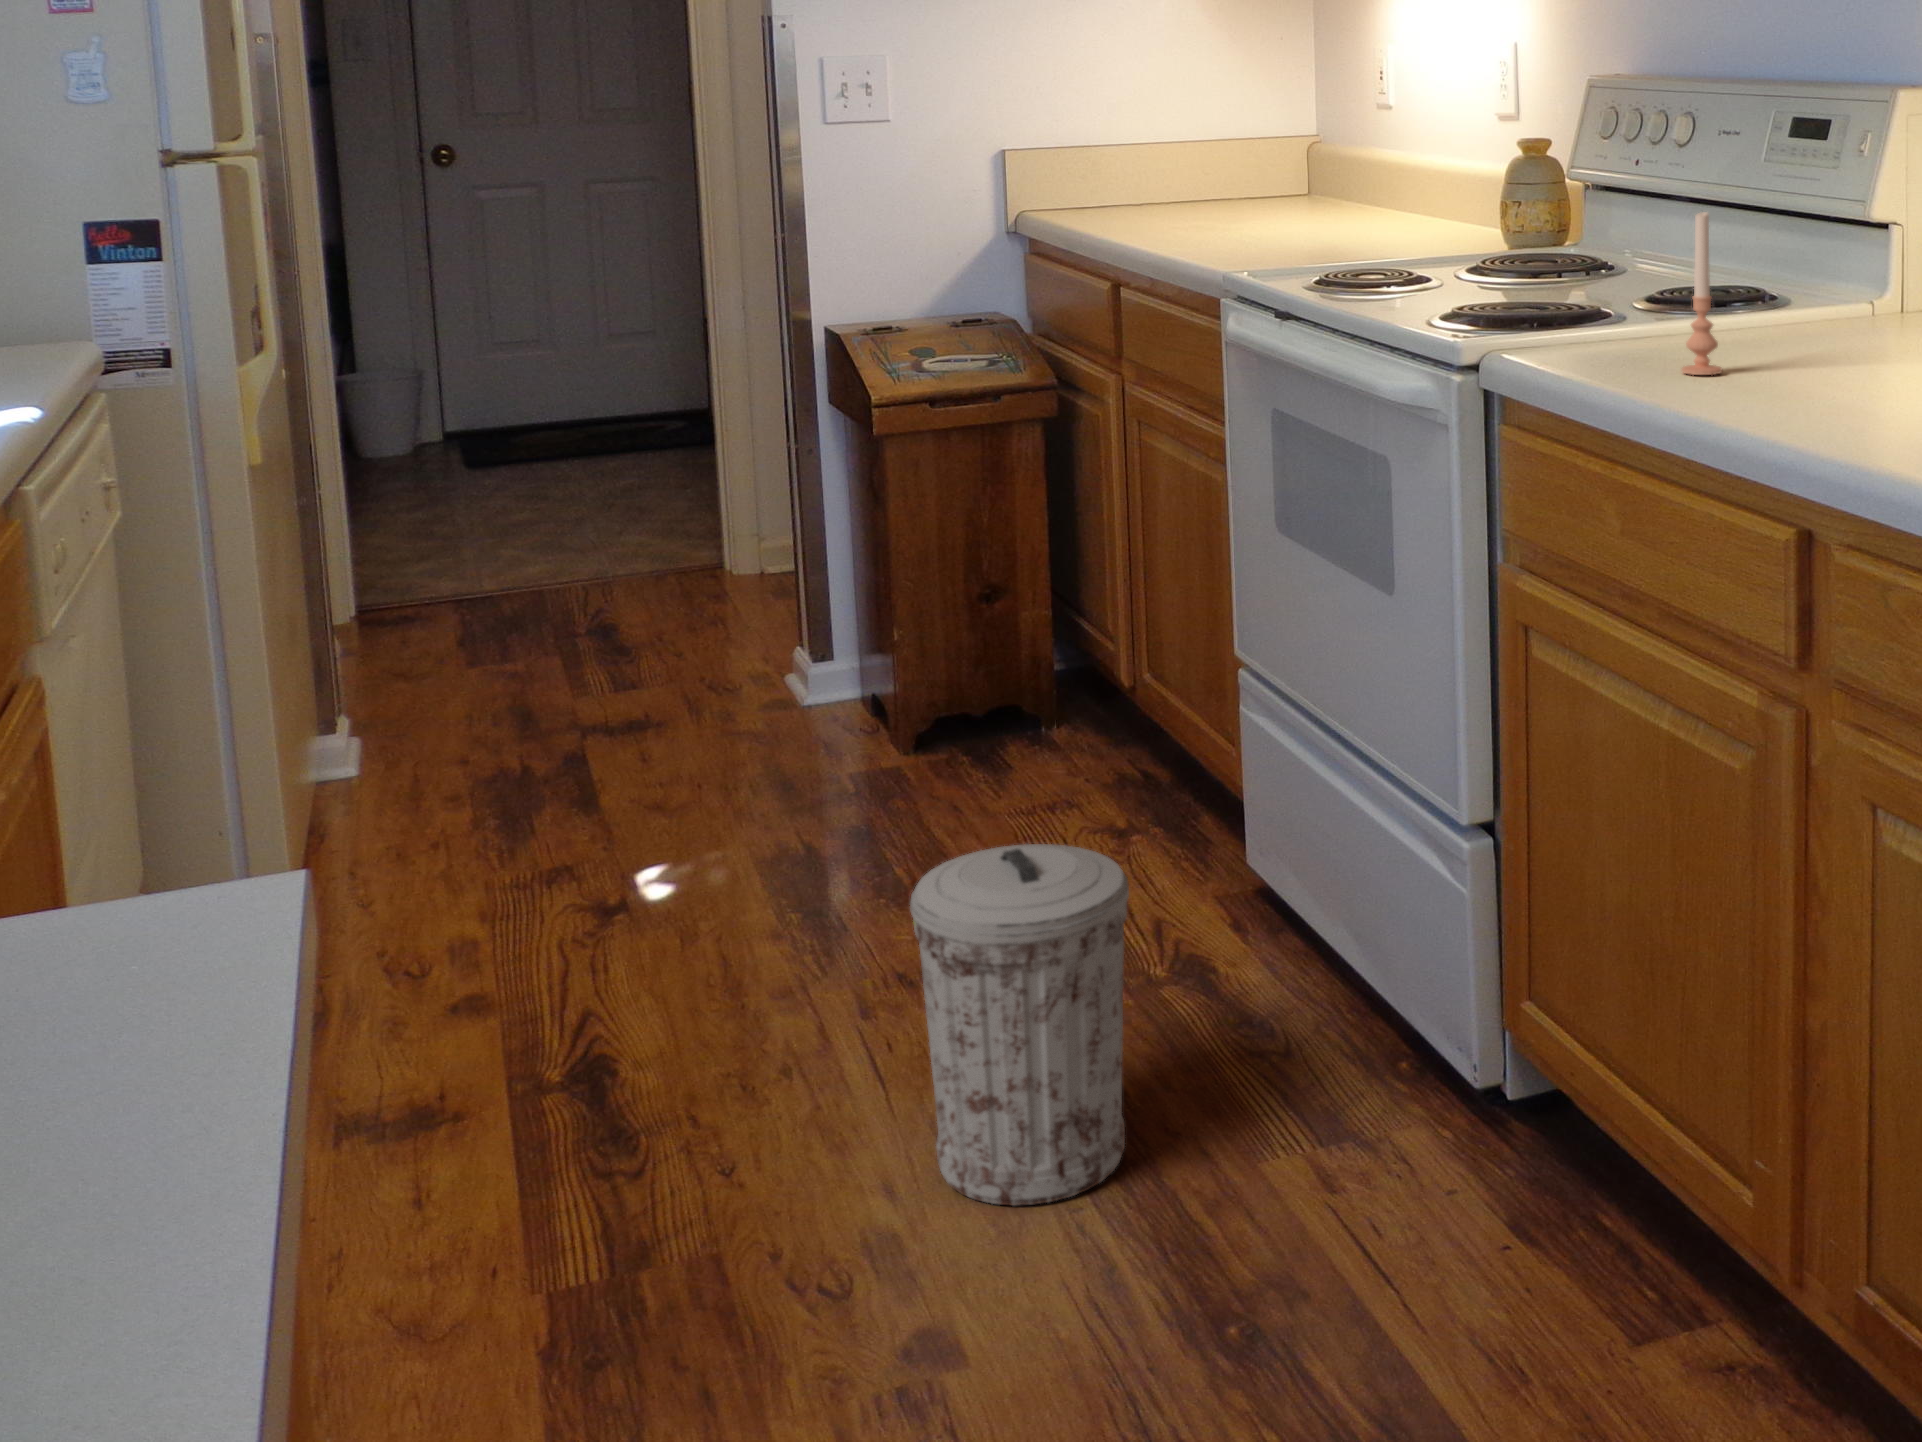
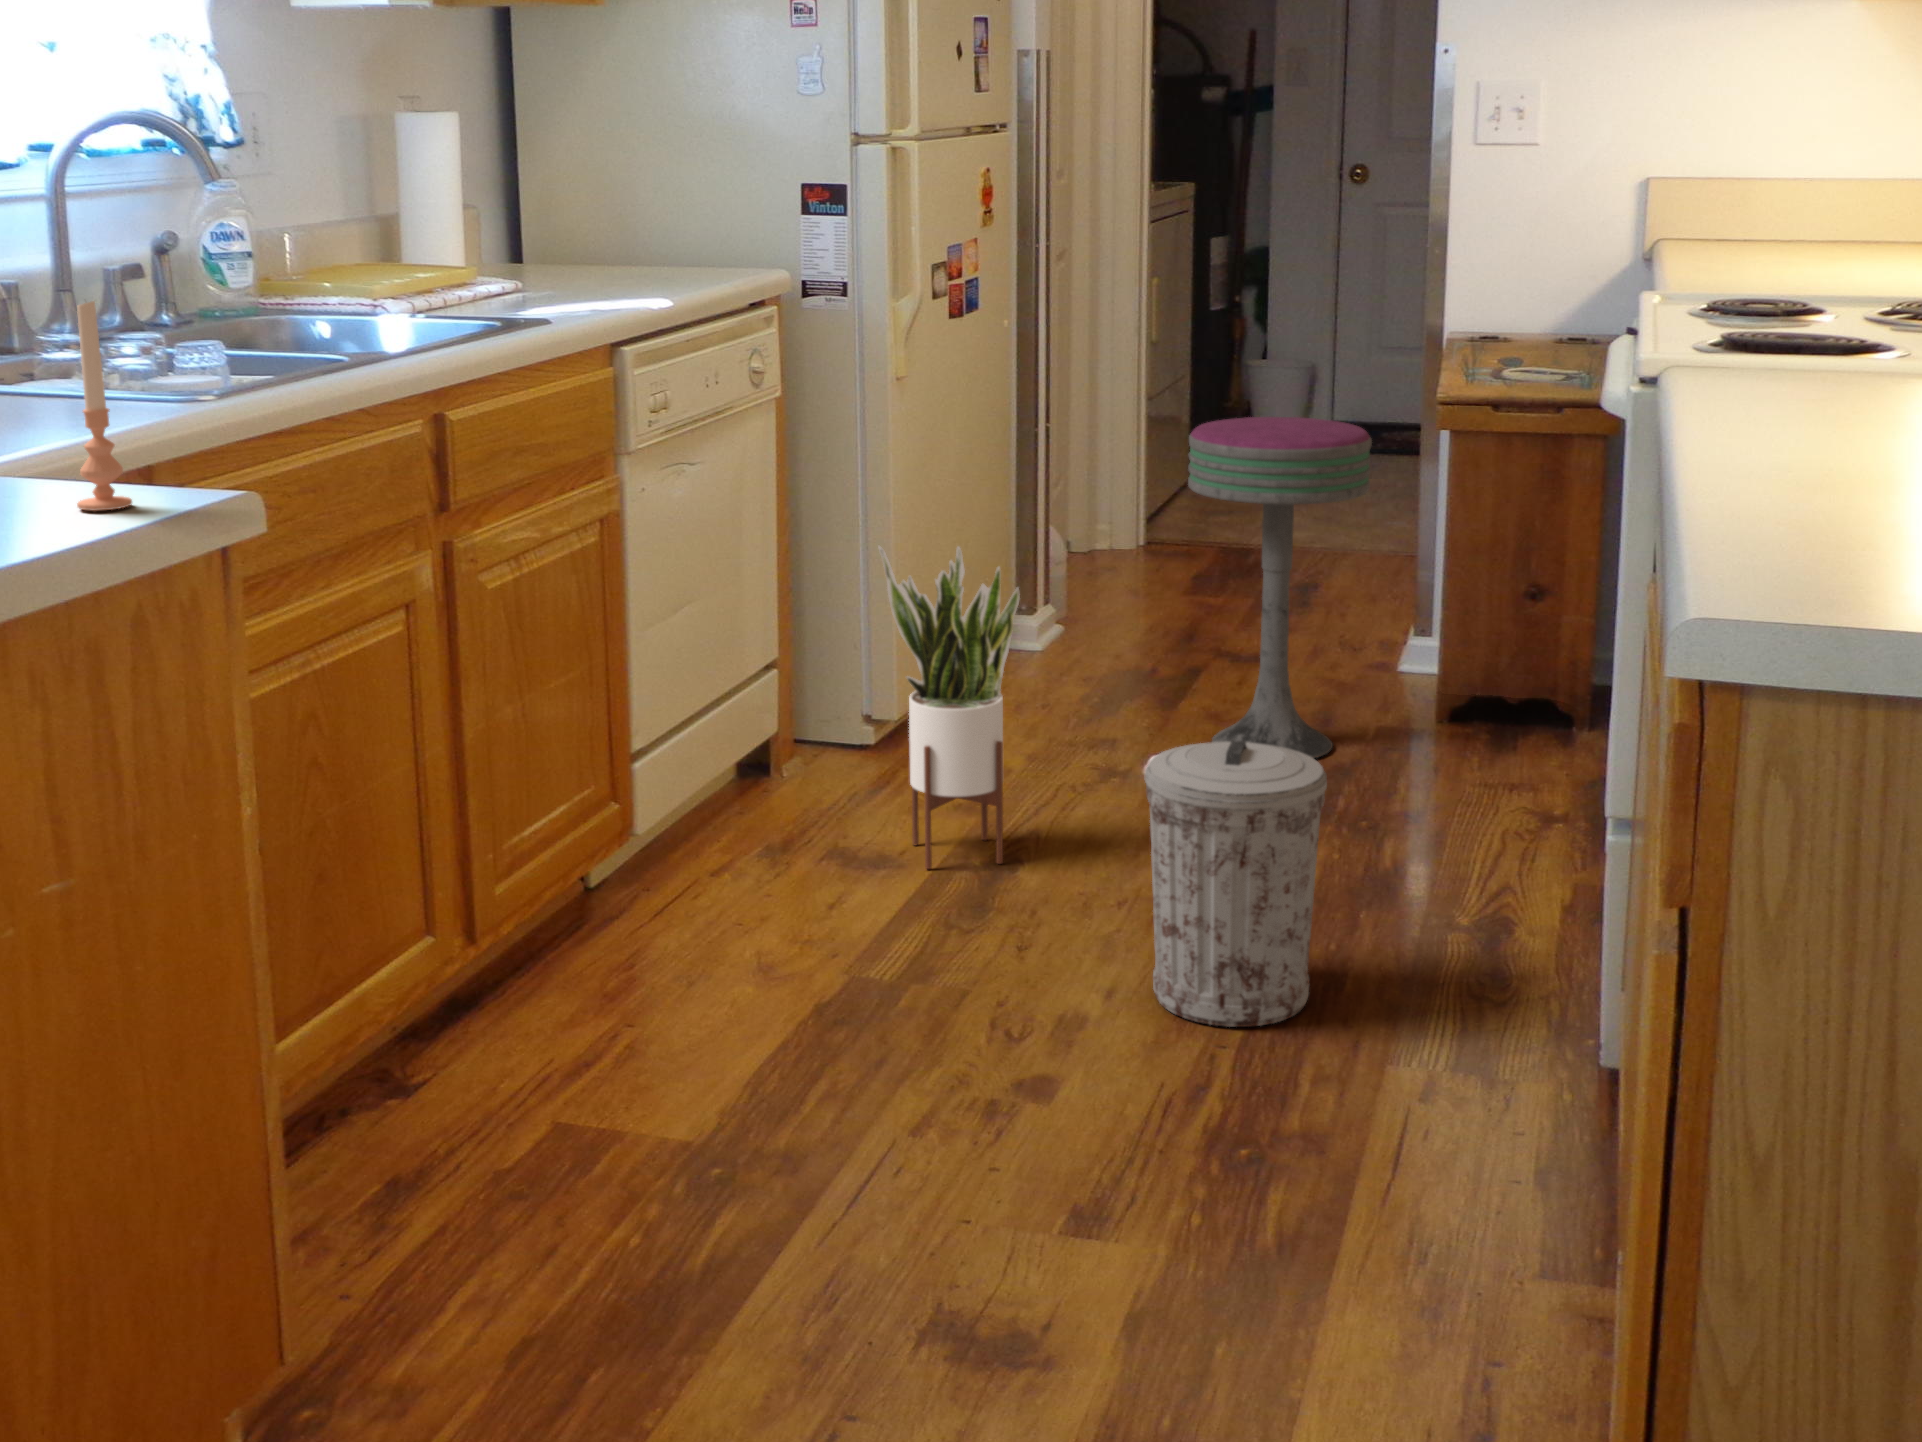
candle: present [1682,212,1722,375] -> present [77,301,132,511]
bar stool: none [626,445,847,858] -> present [1188,417,1372,758]
potted plant: none [379,681,593,1119] -> present [878,546,1020,869]

